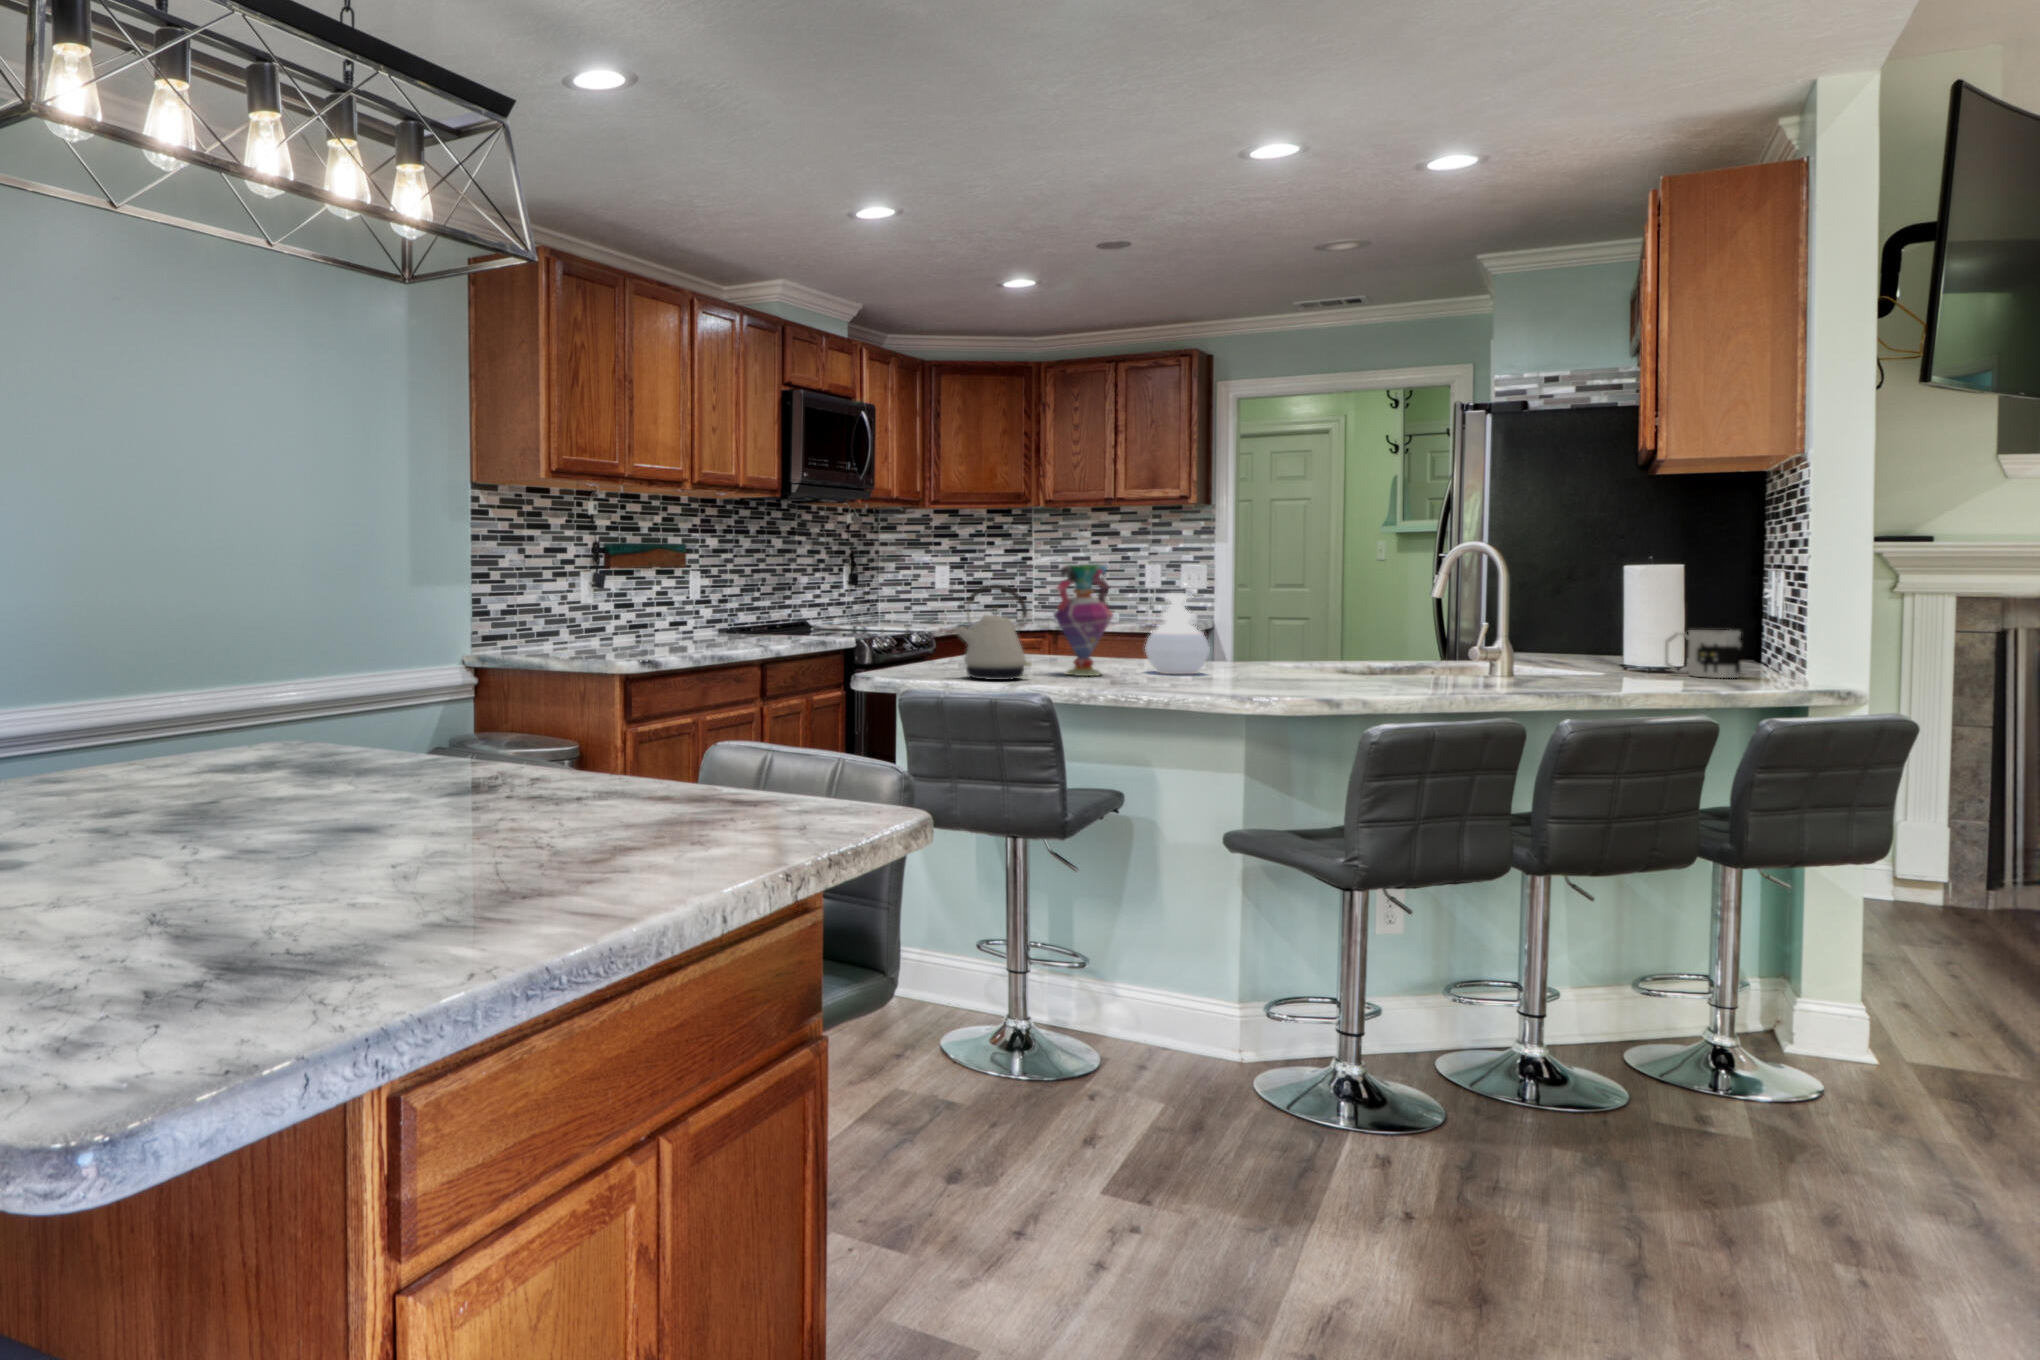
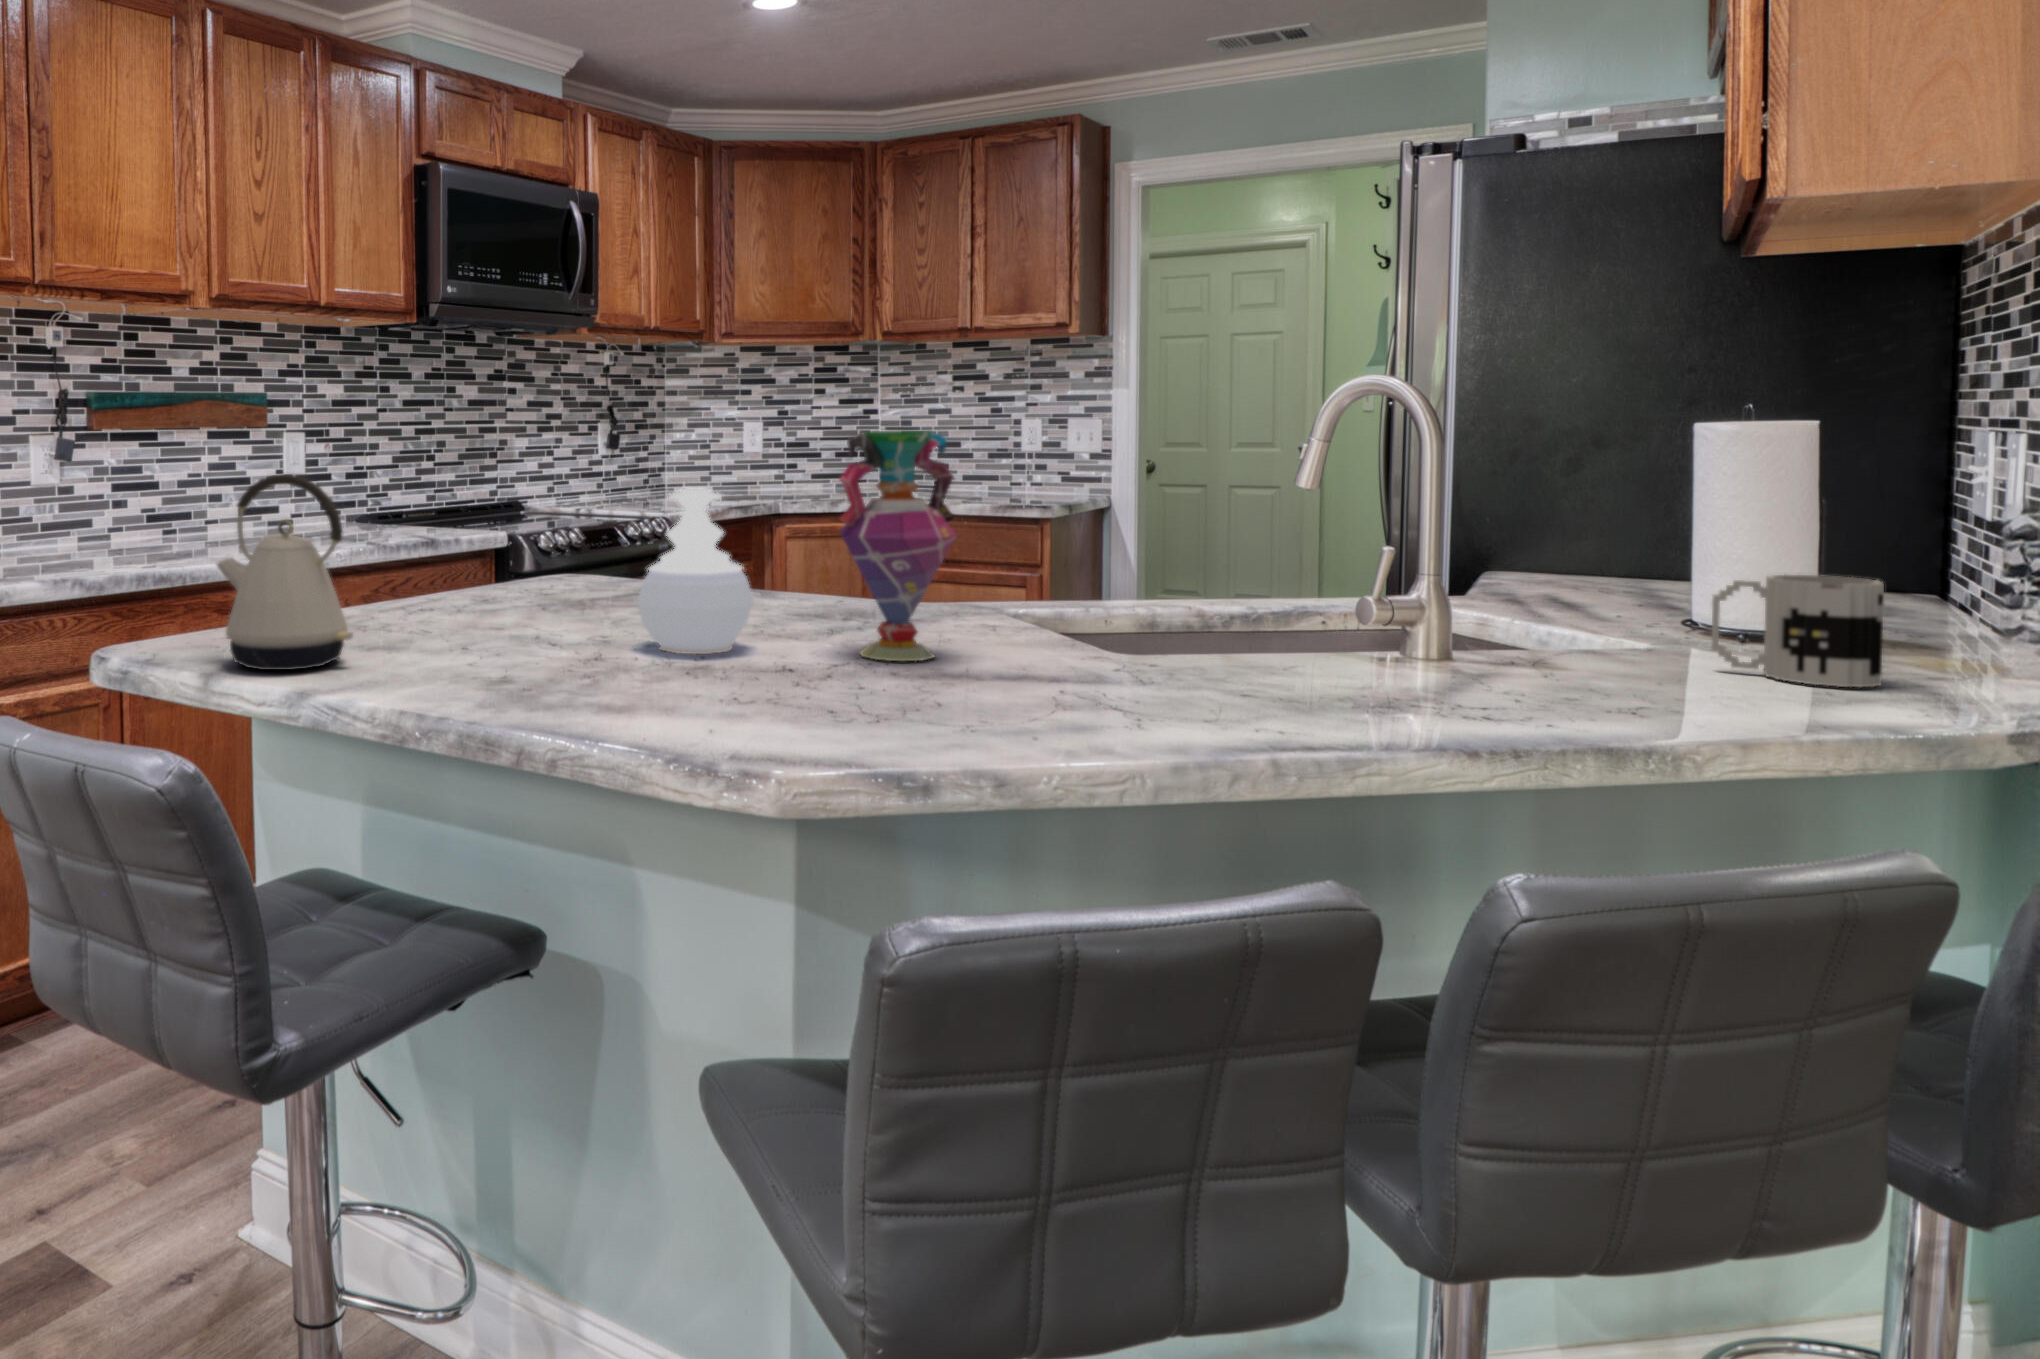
vase: present [1054,564,1113,676] -> present [840,431,956,661]

